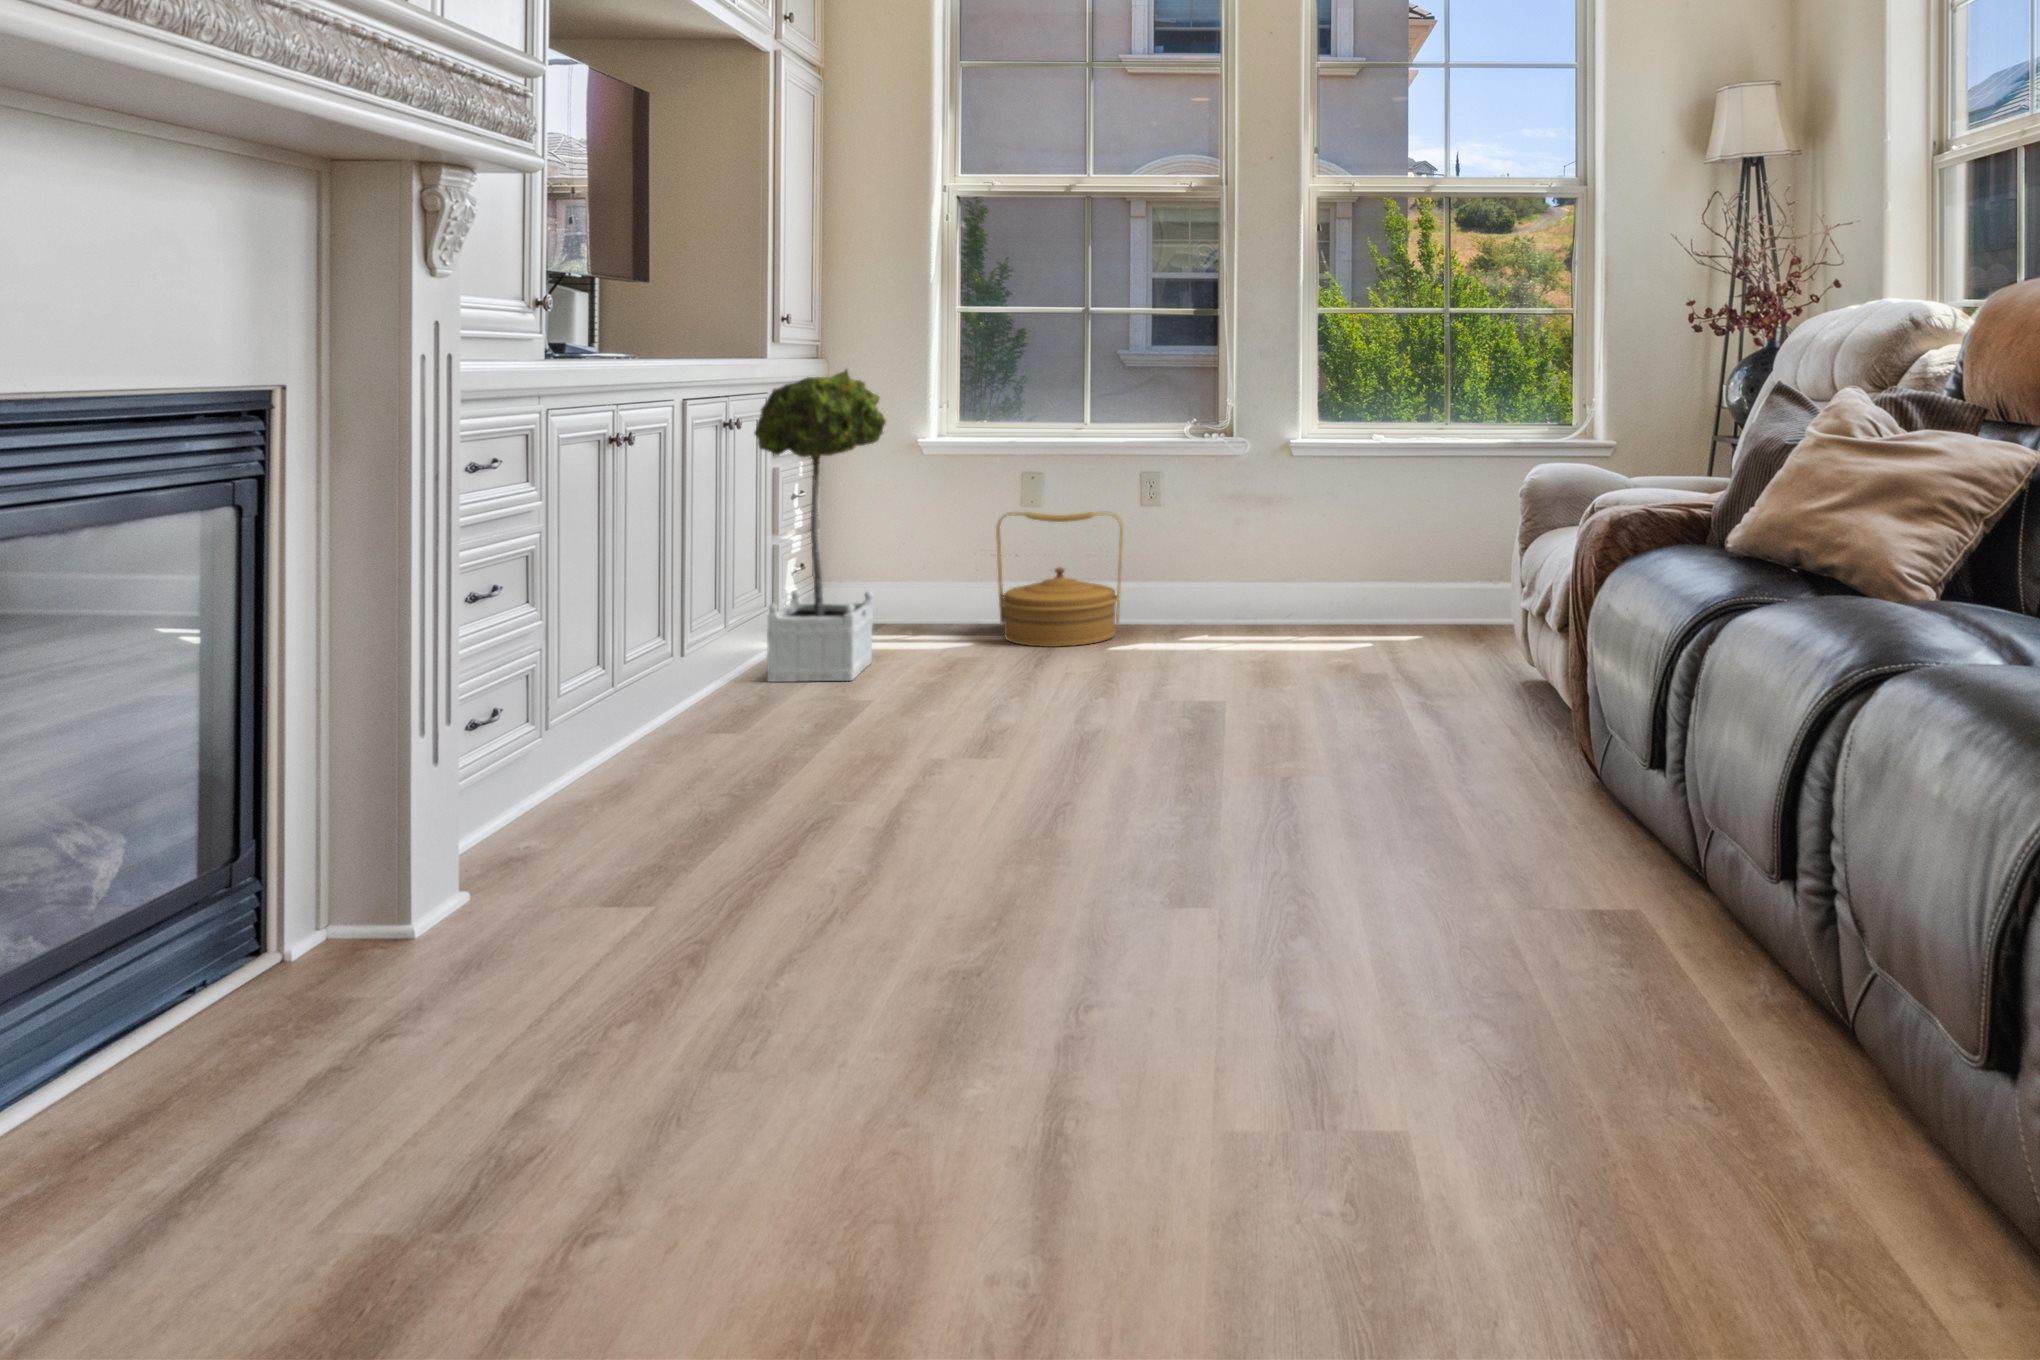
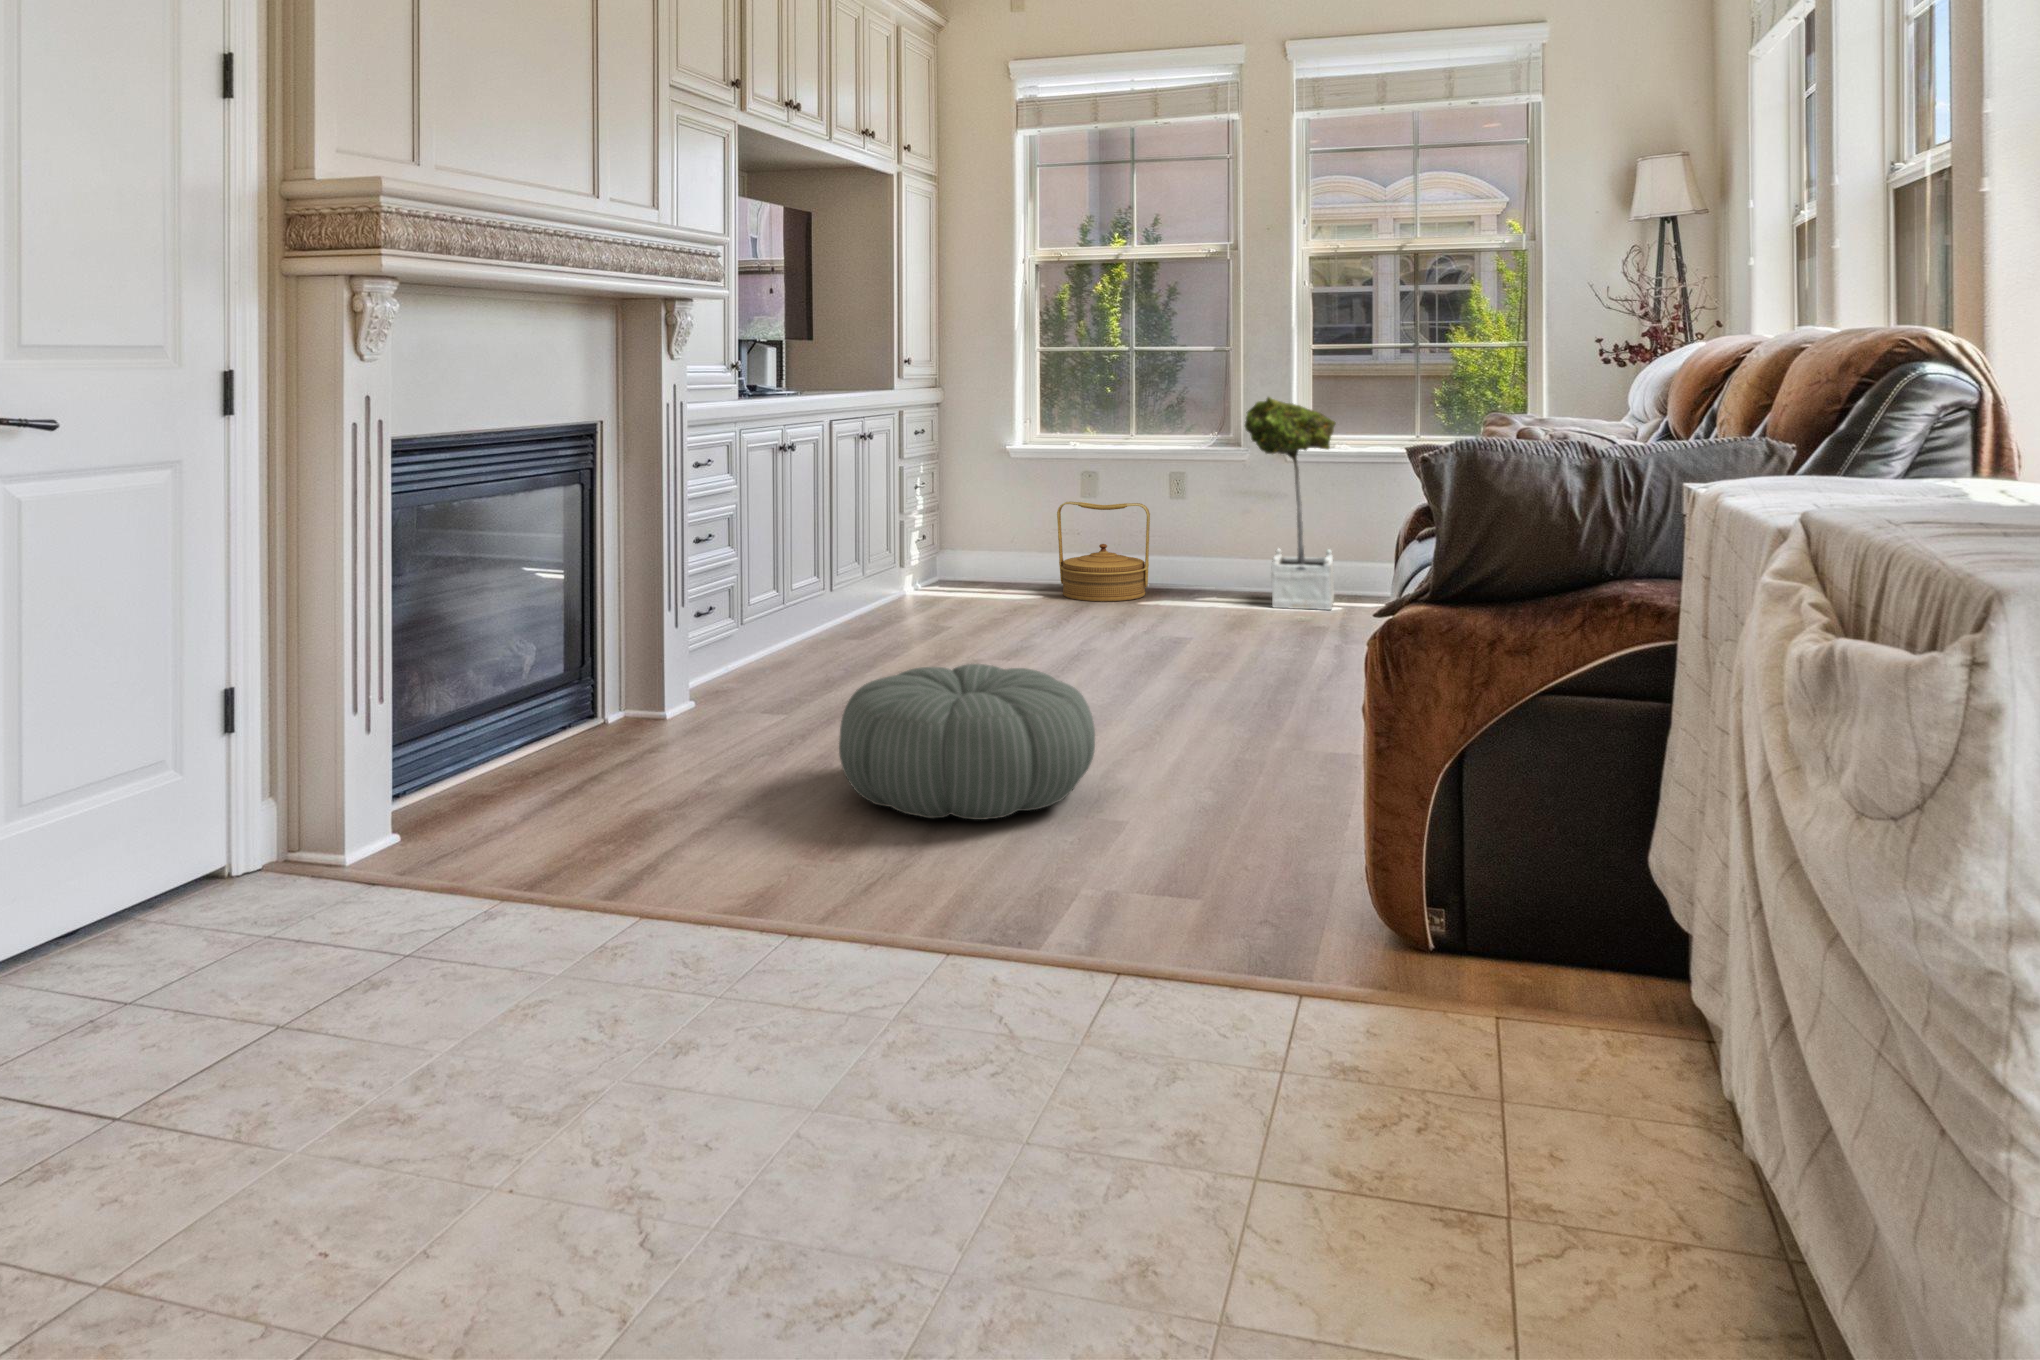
potted tree: present [754,369,886,682] -> present [1245,397,1336,610]
pouf: none [822,813,1321,1169] -> present [839,664,1095,820]

